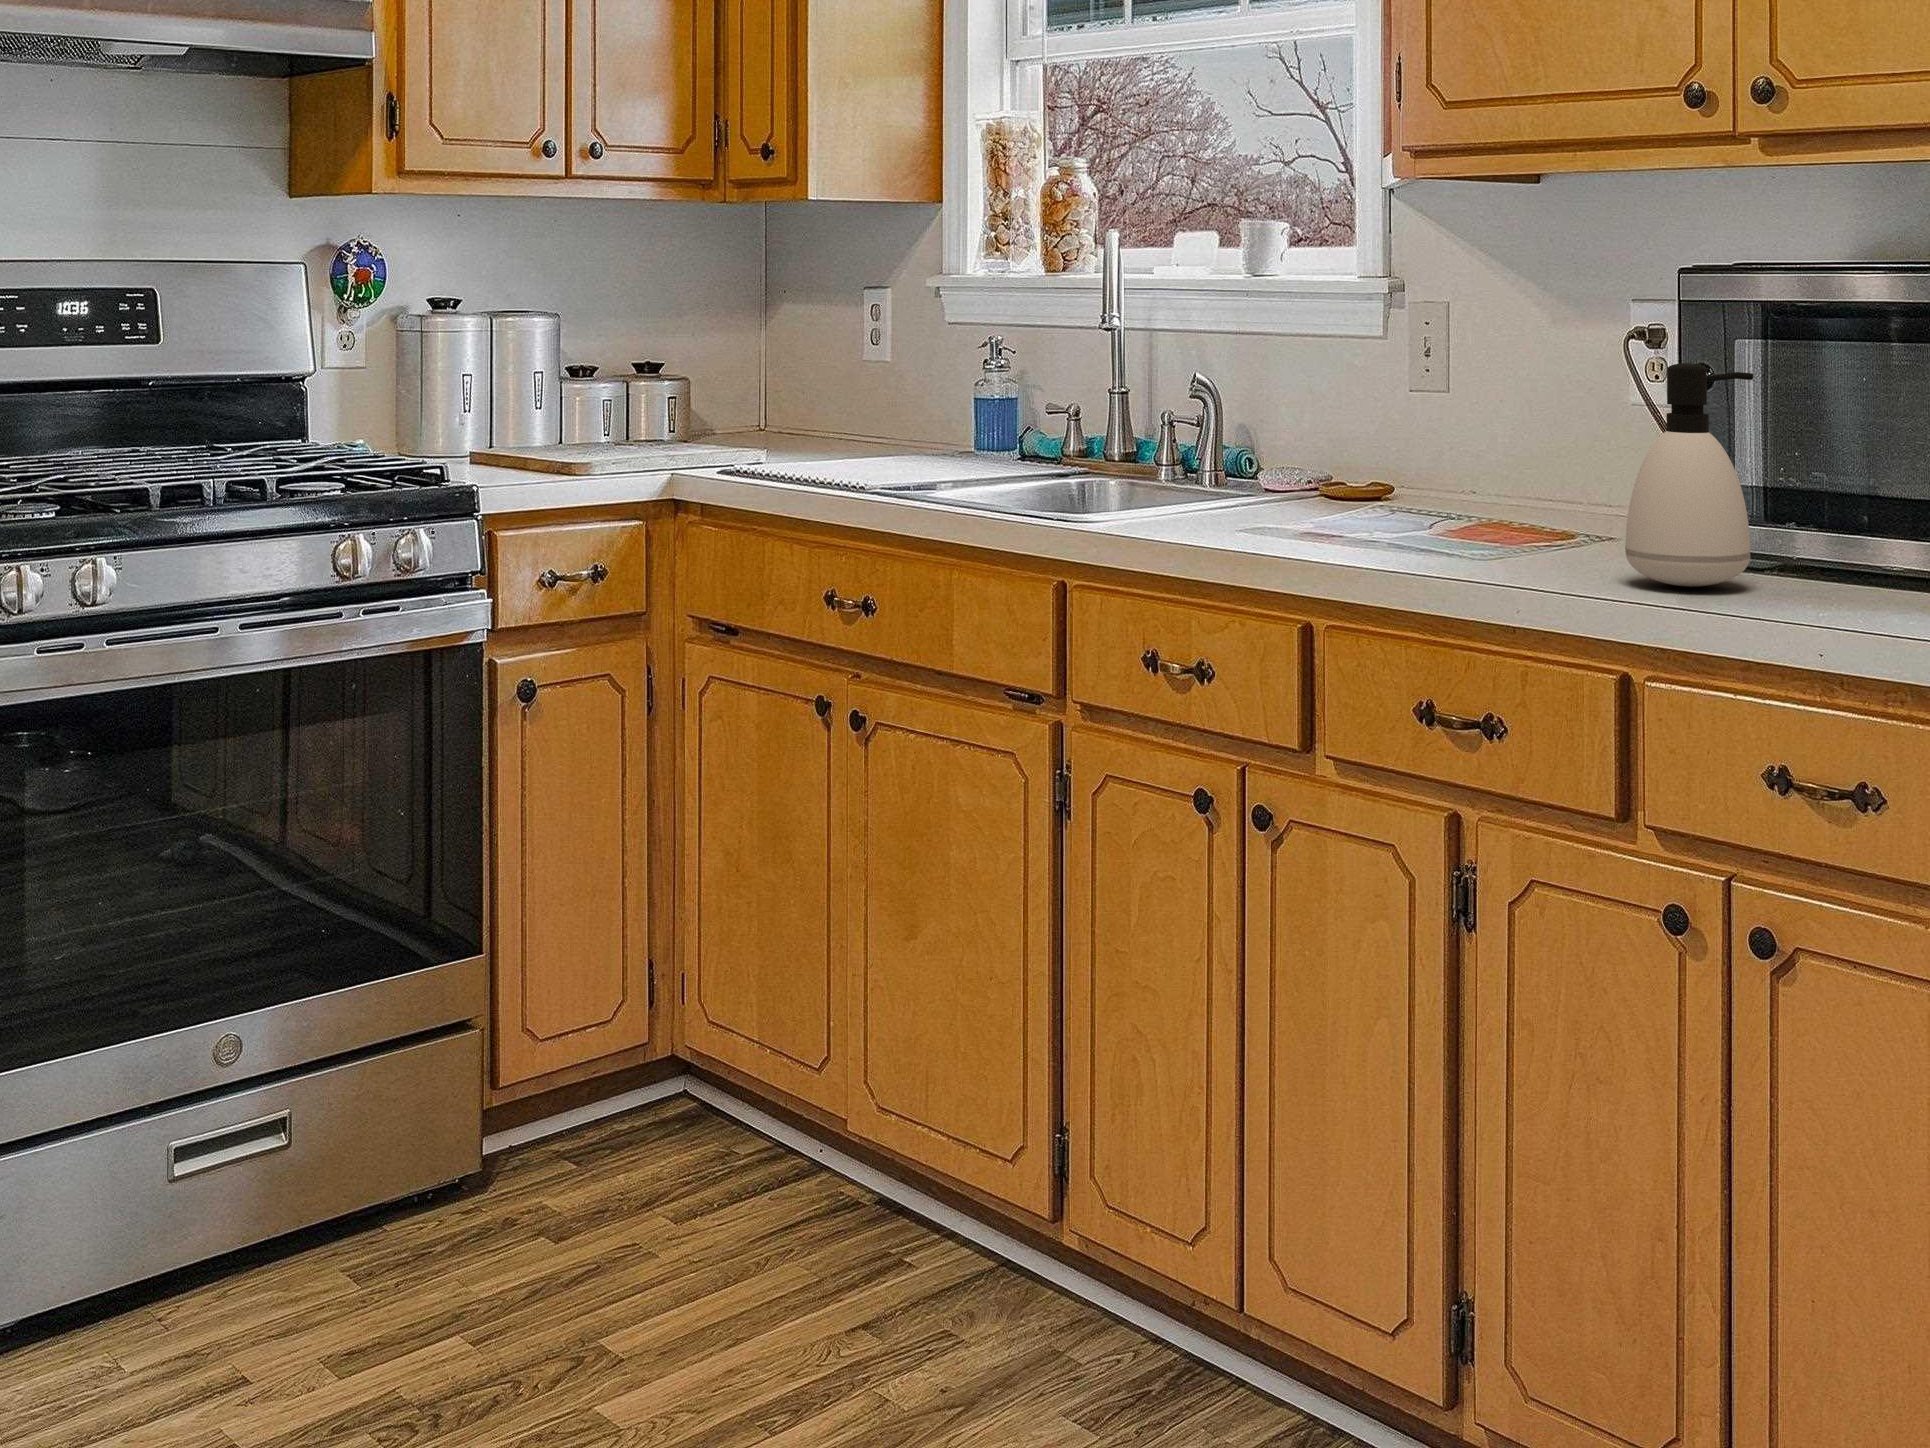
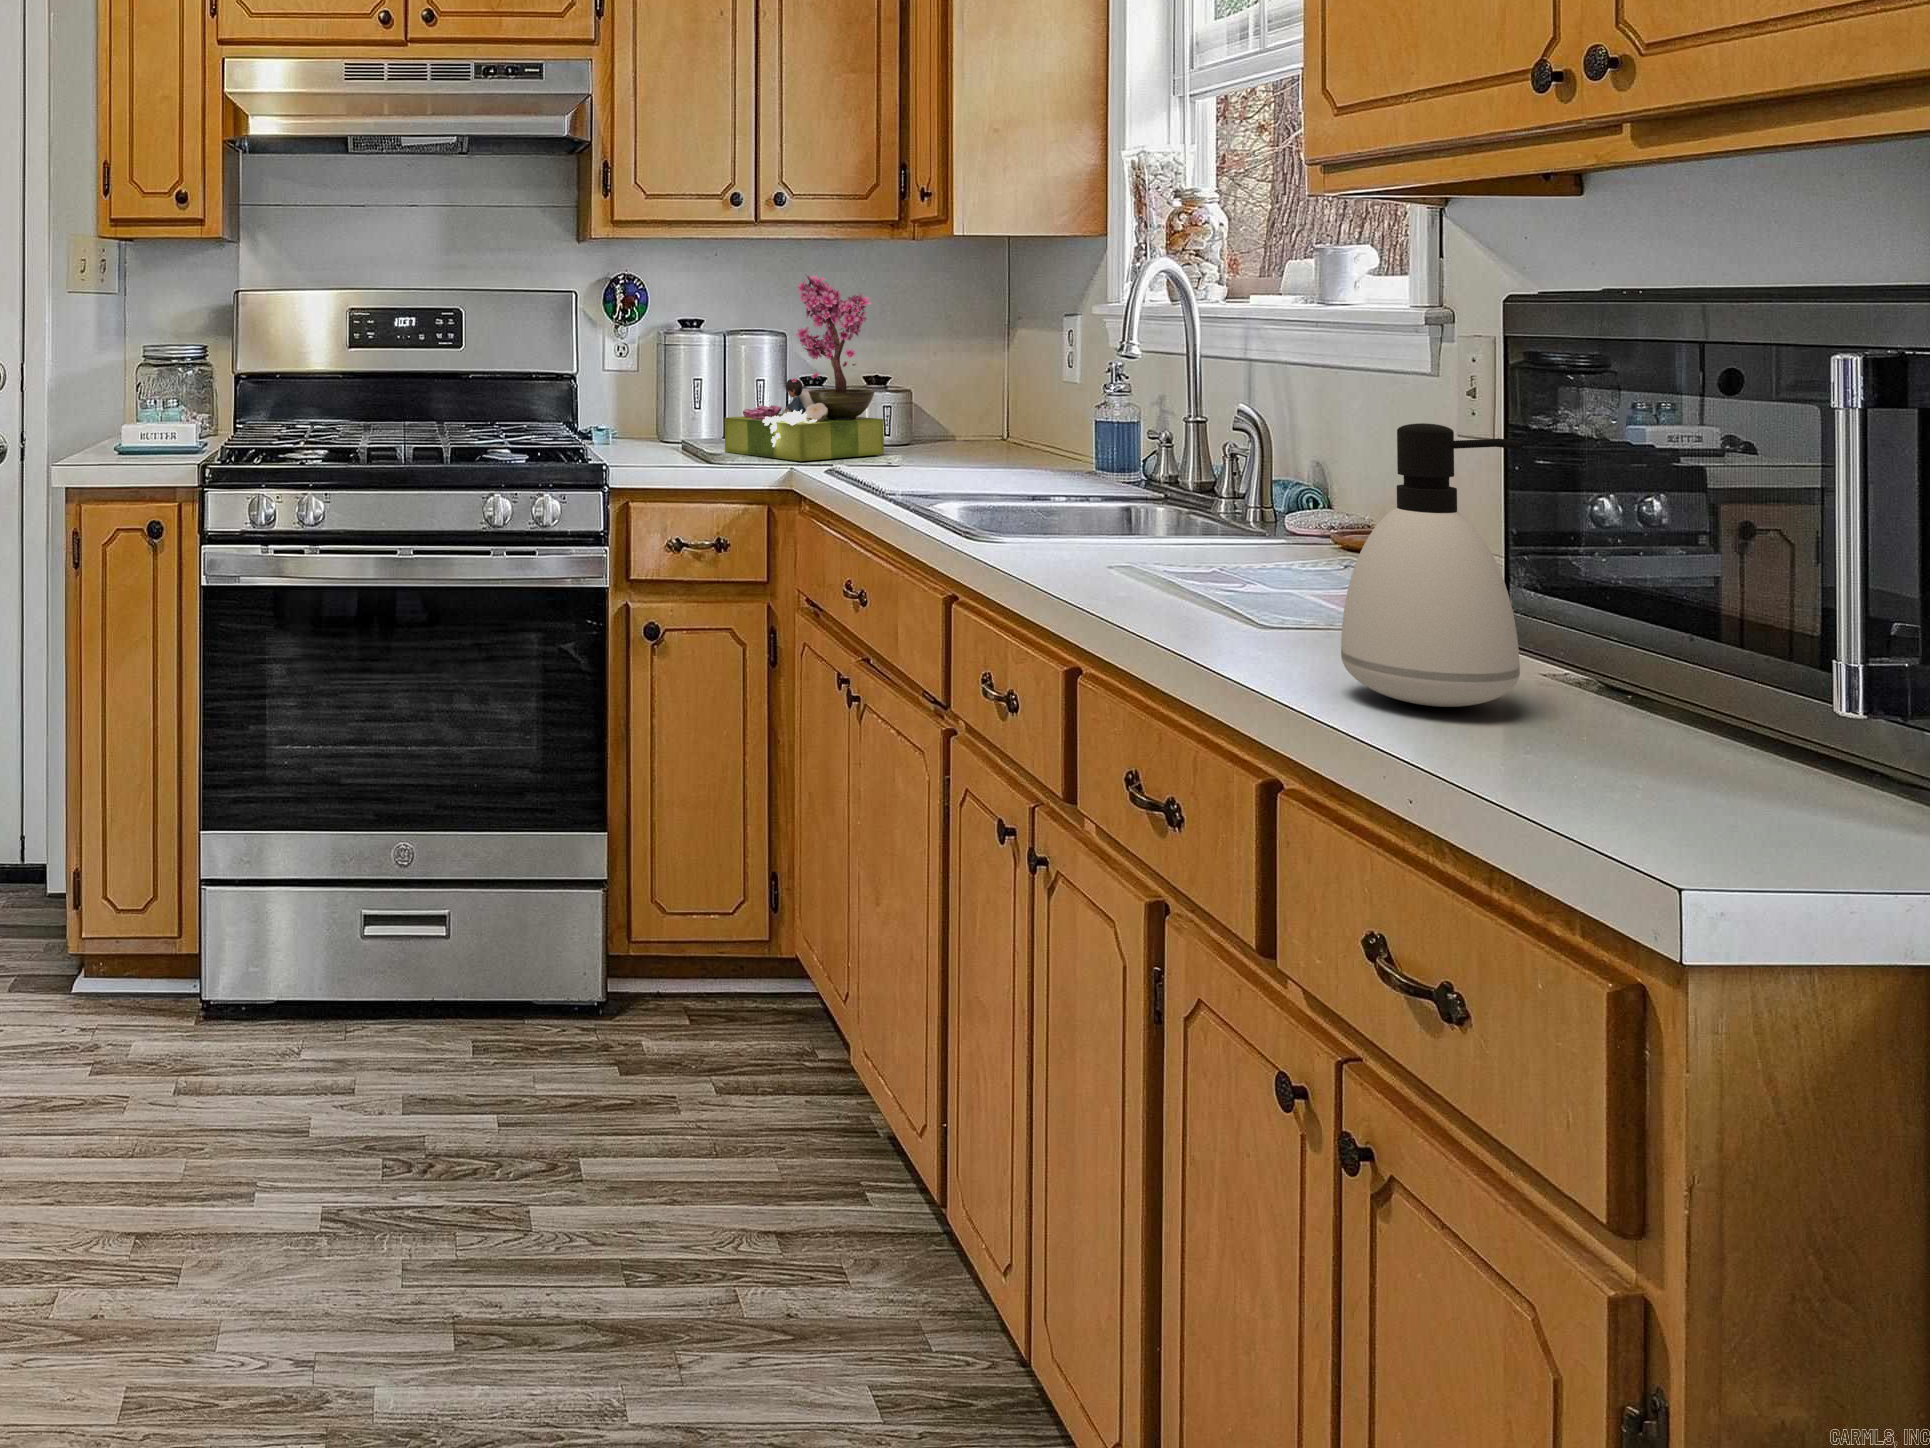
flower arrangement: none [561,244,740,468] -> present [725,274,884,461]

